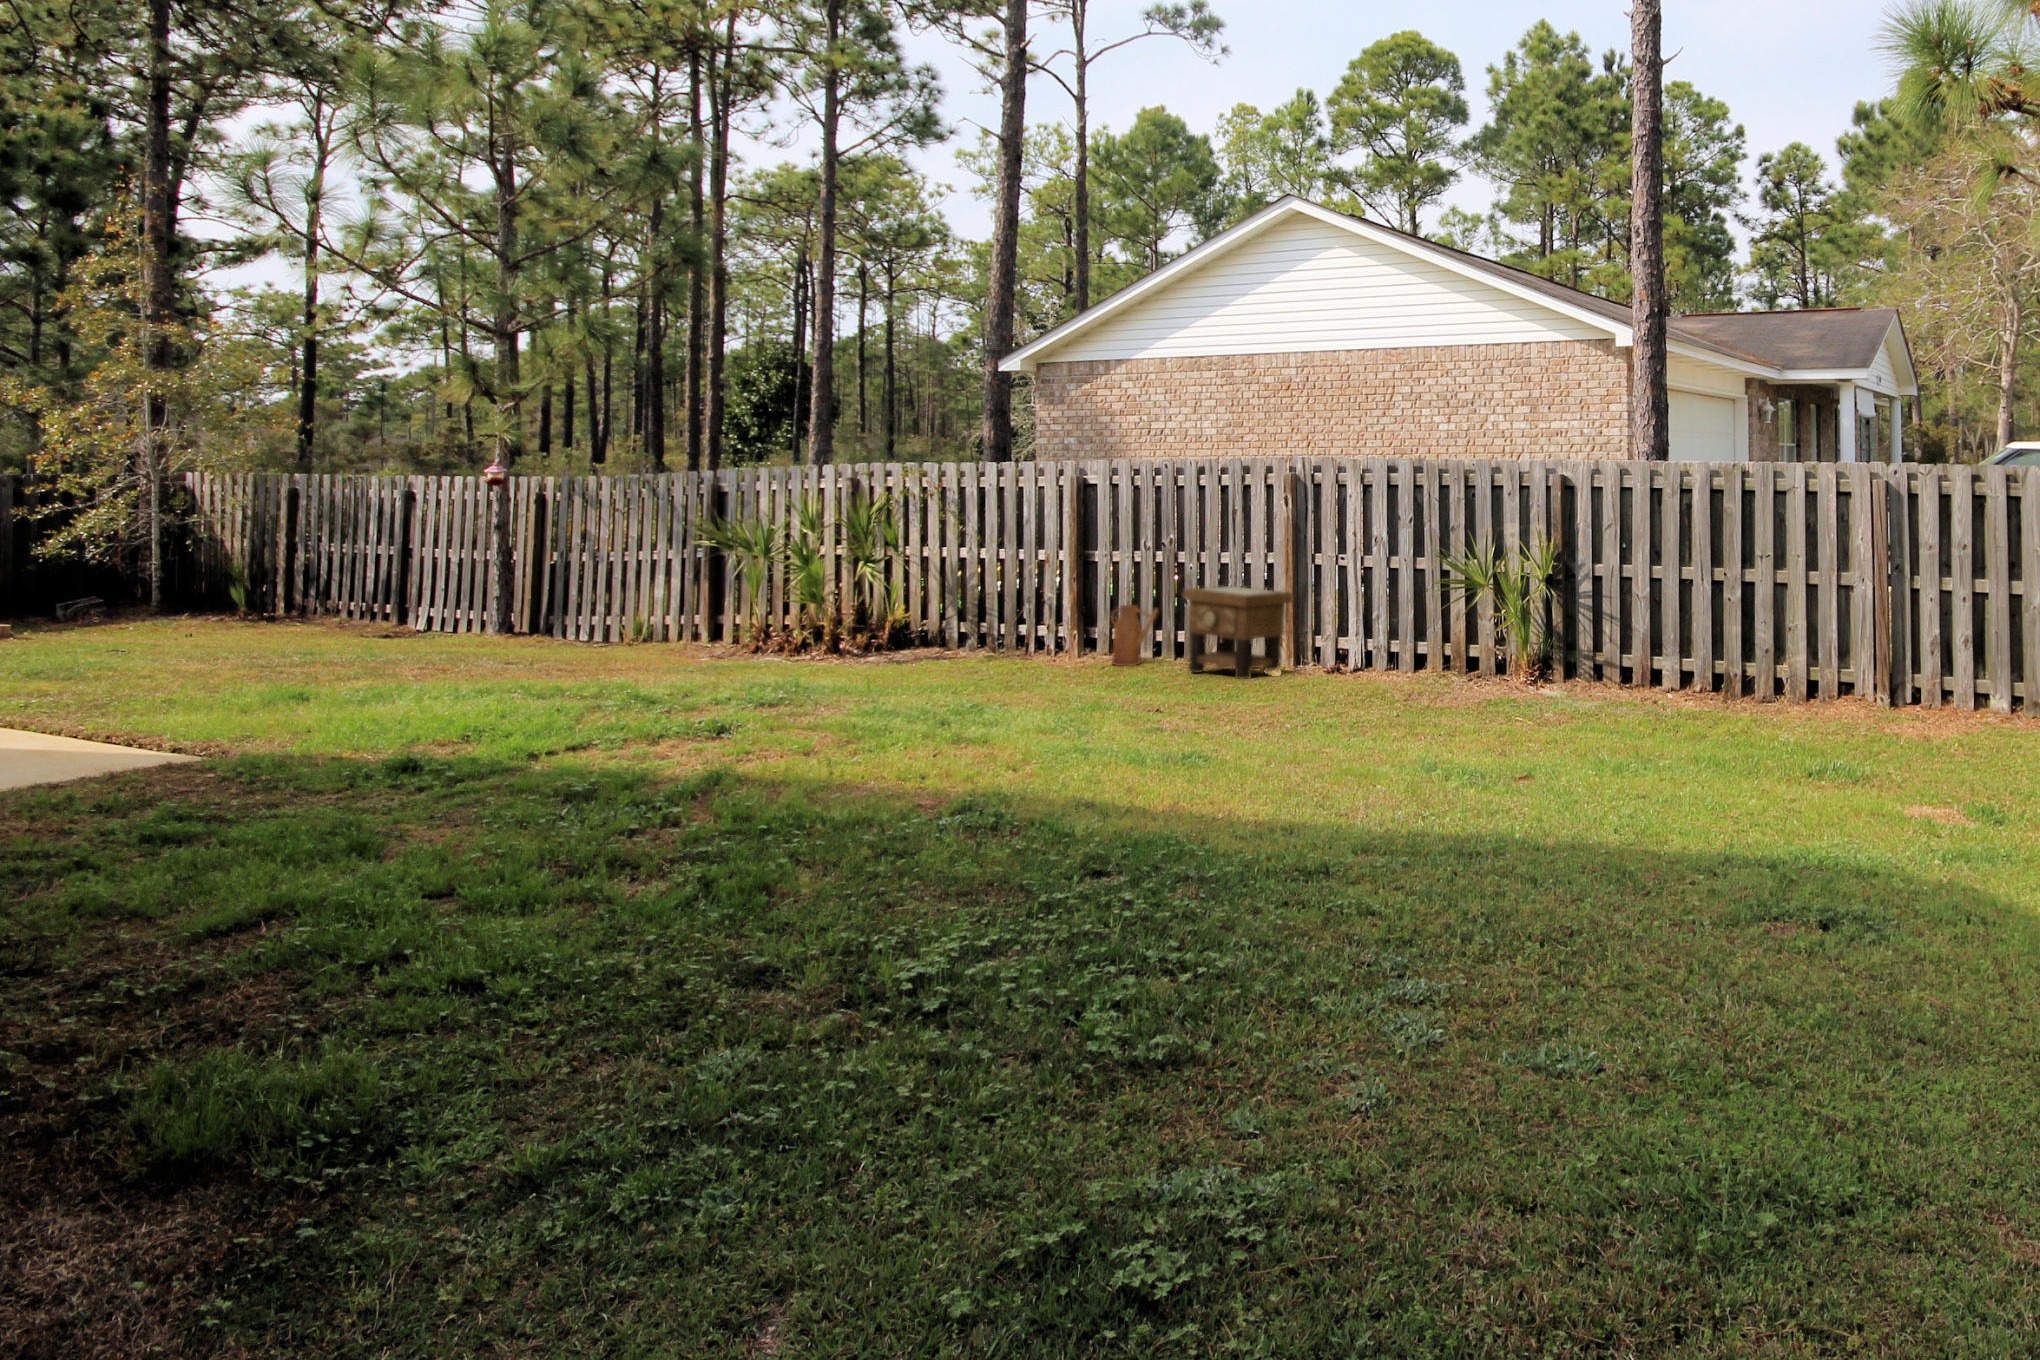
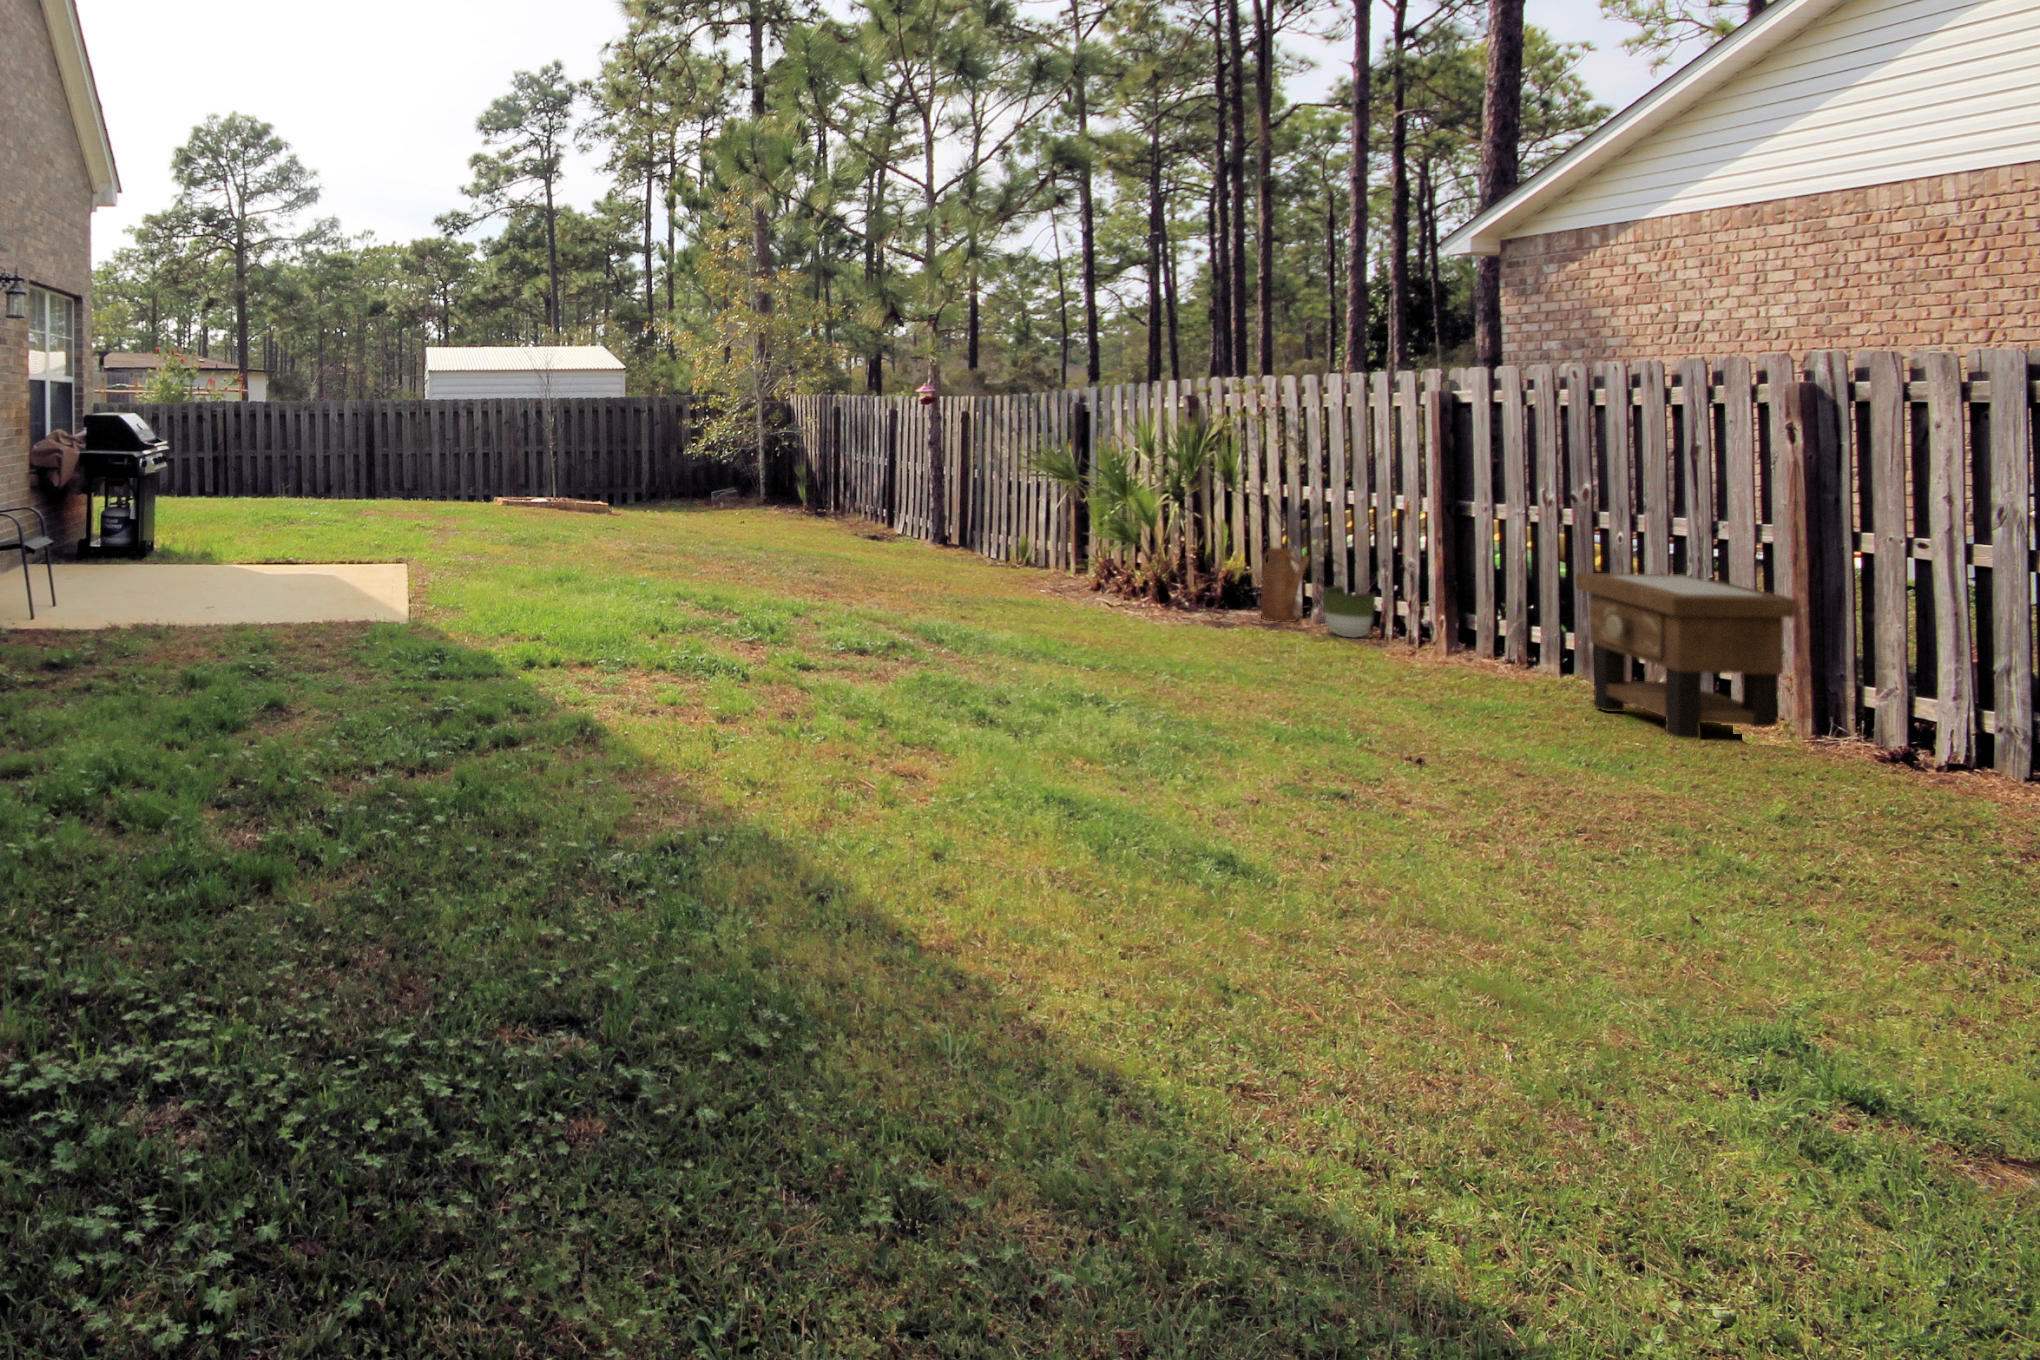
watering can: present [1111,605,1158,666] -> present [1261,548,1310,622]
planter: none [987,620,1023,657] -> present [1323,586,1376,637]

